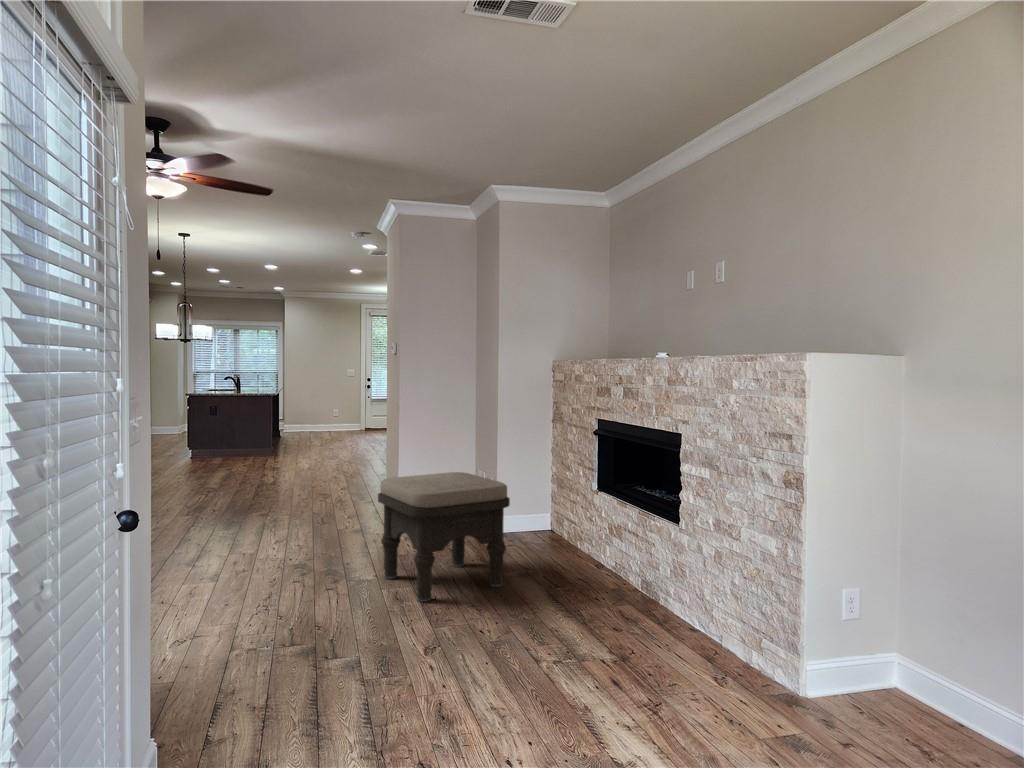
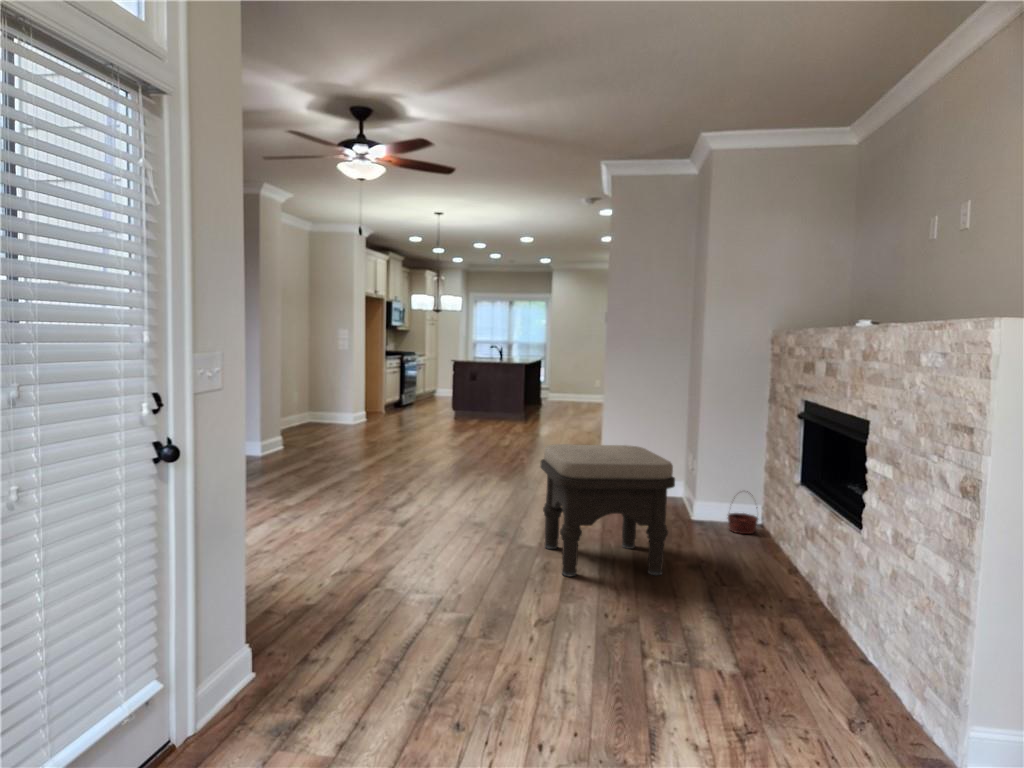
basket: none [527,502,553,539] -> present [728,513,758,534]

